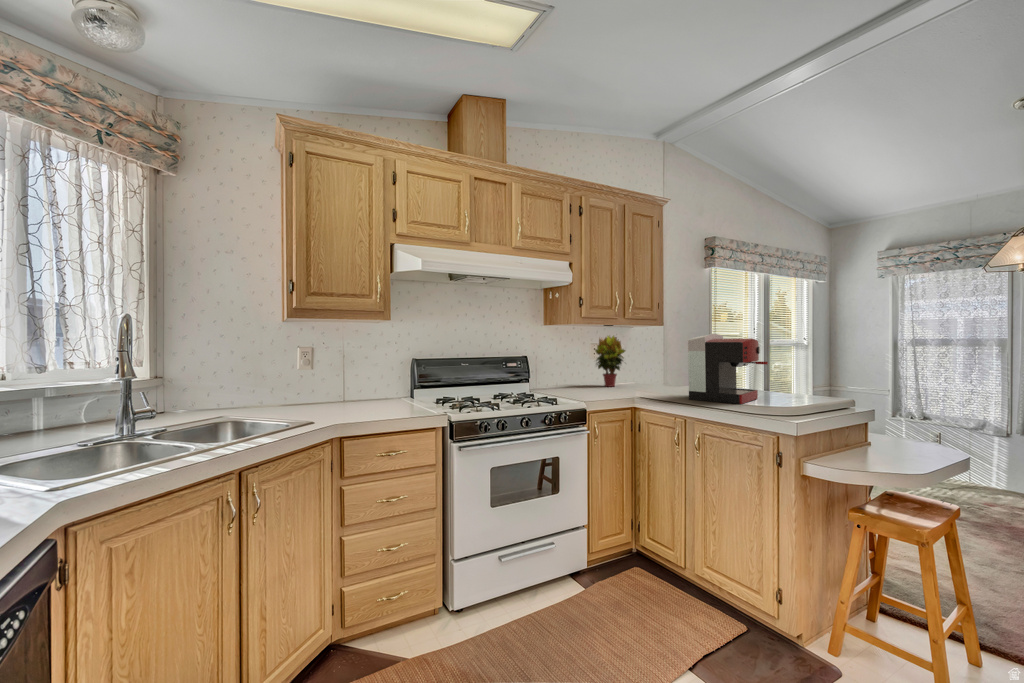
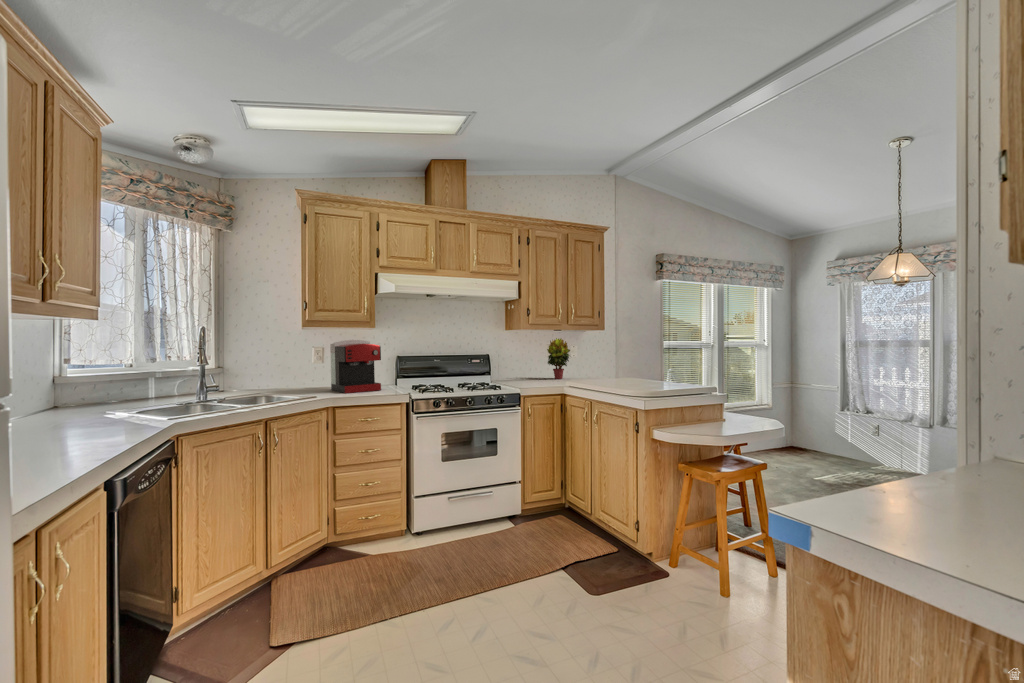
coffee maker: present [688,334,768,404] -> present [330,340,381,393]

